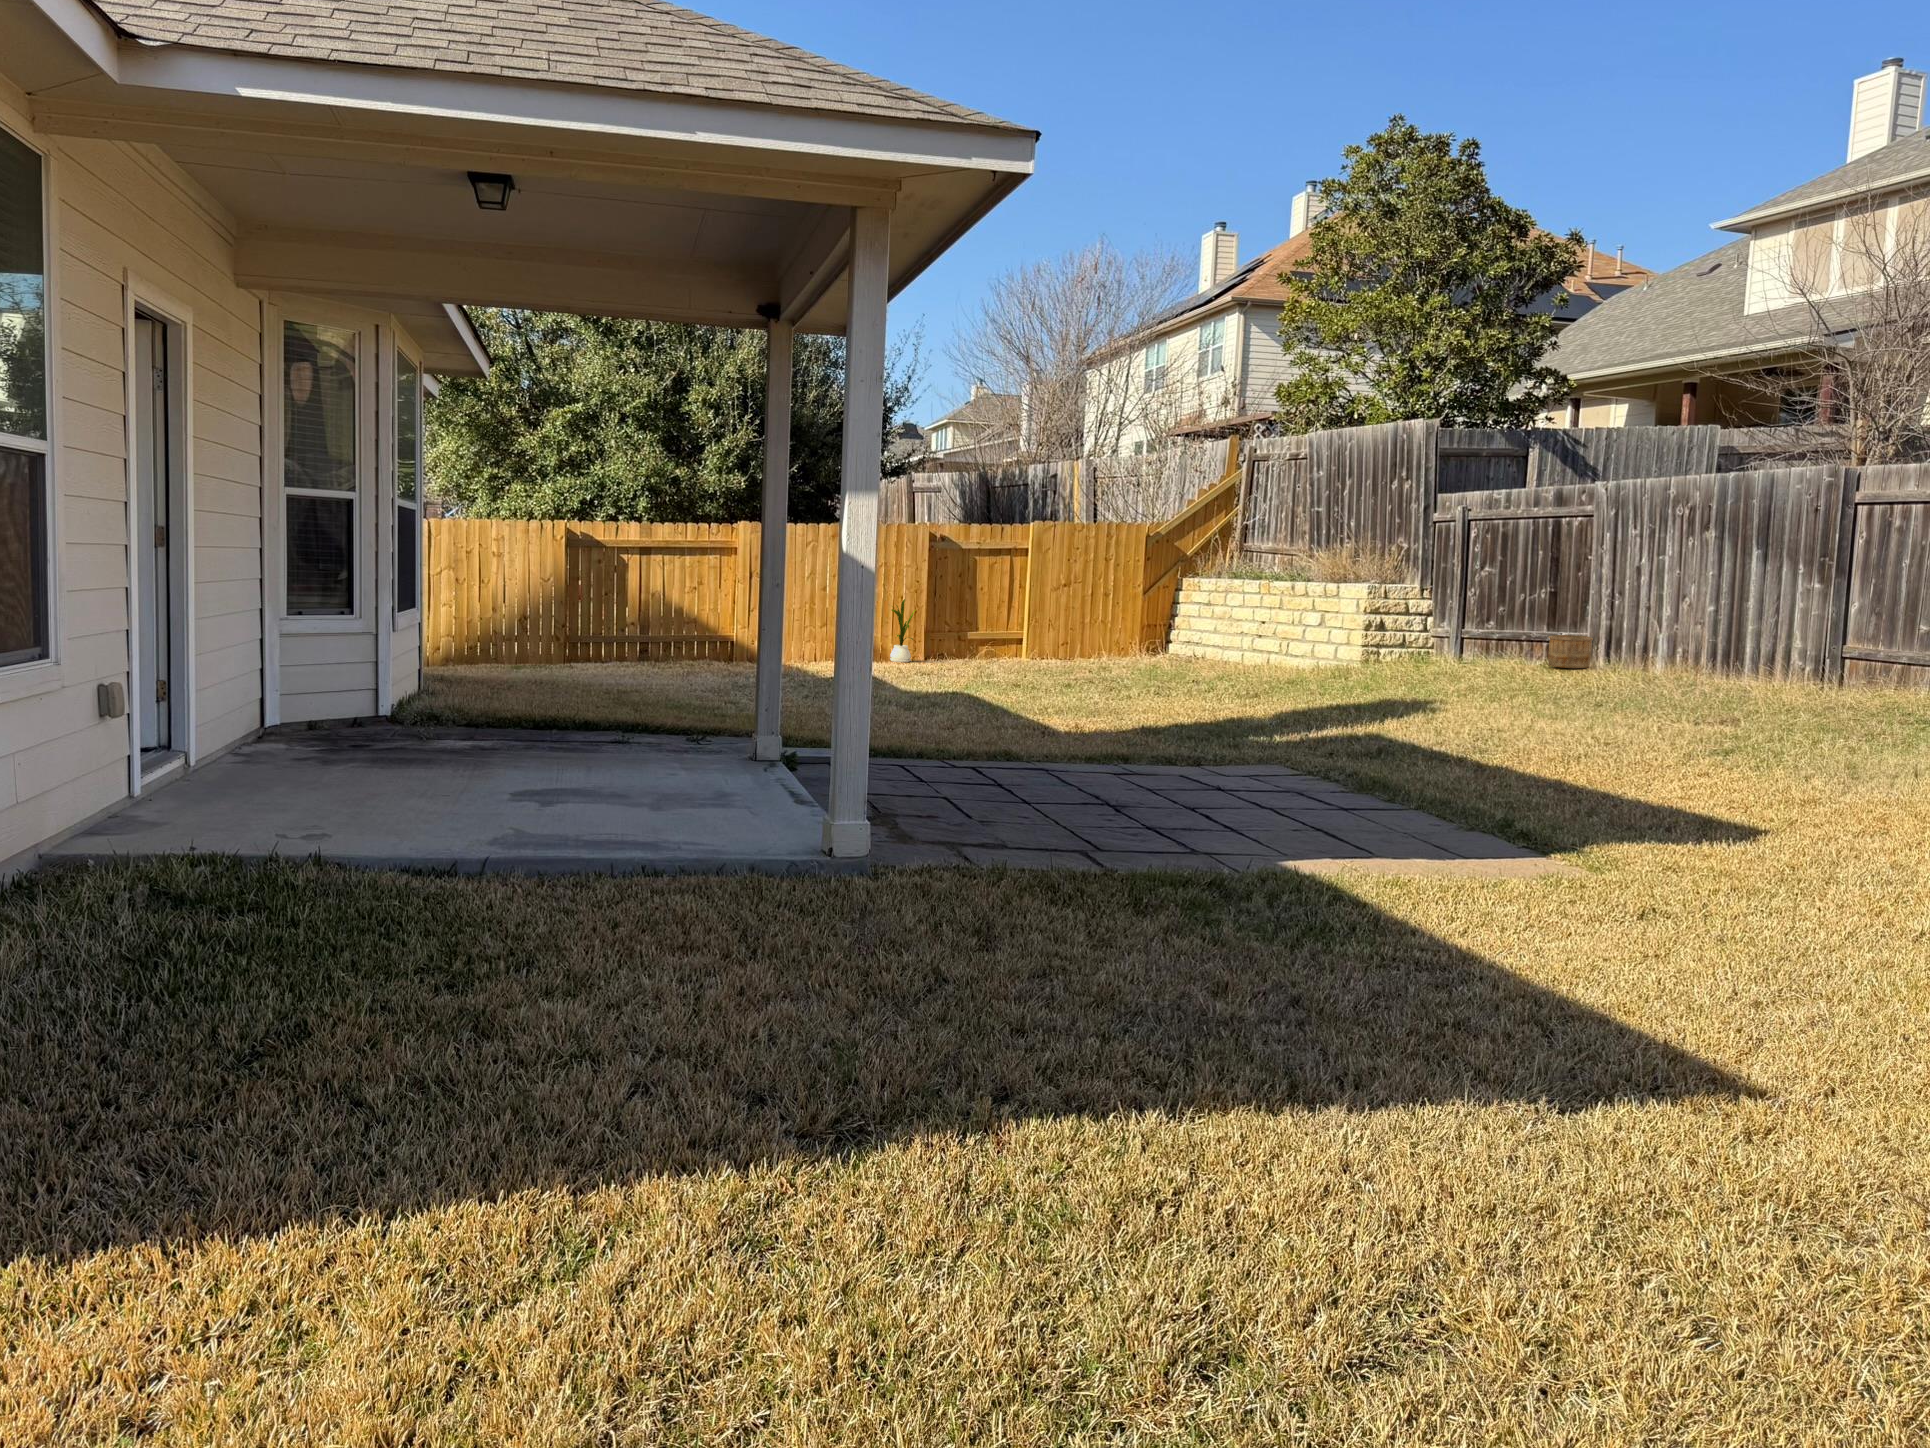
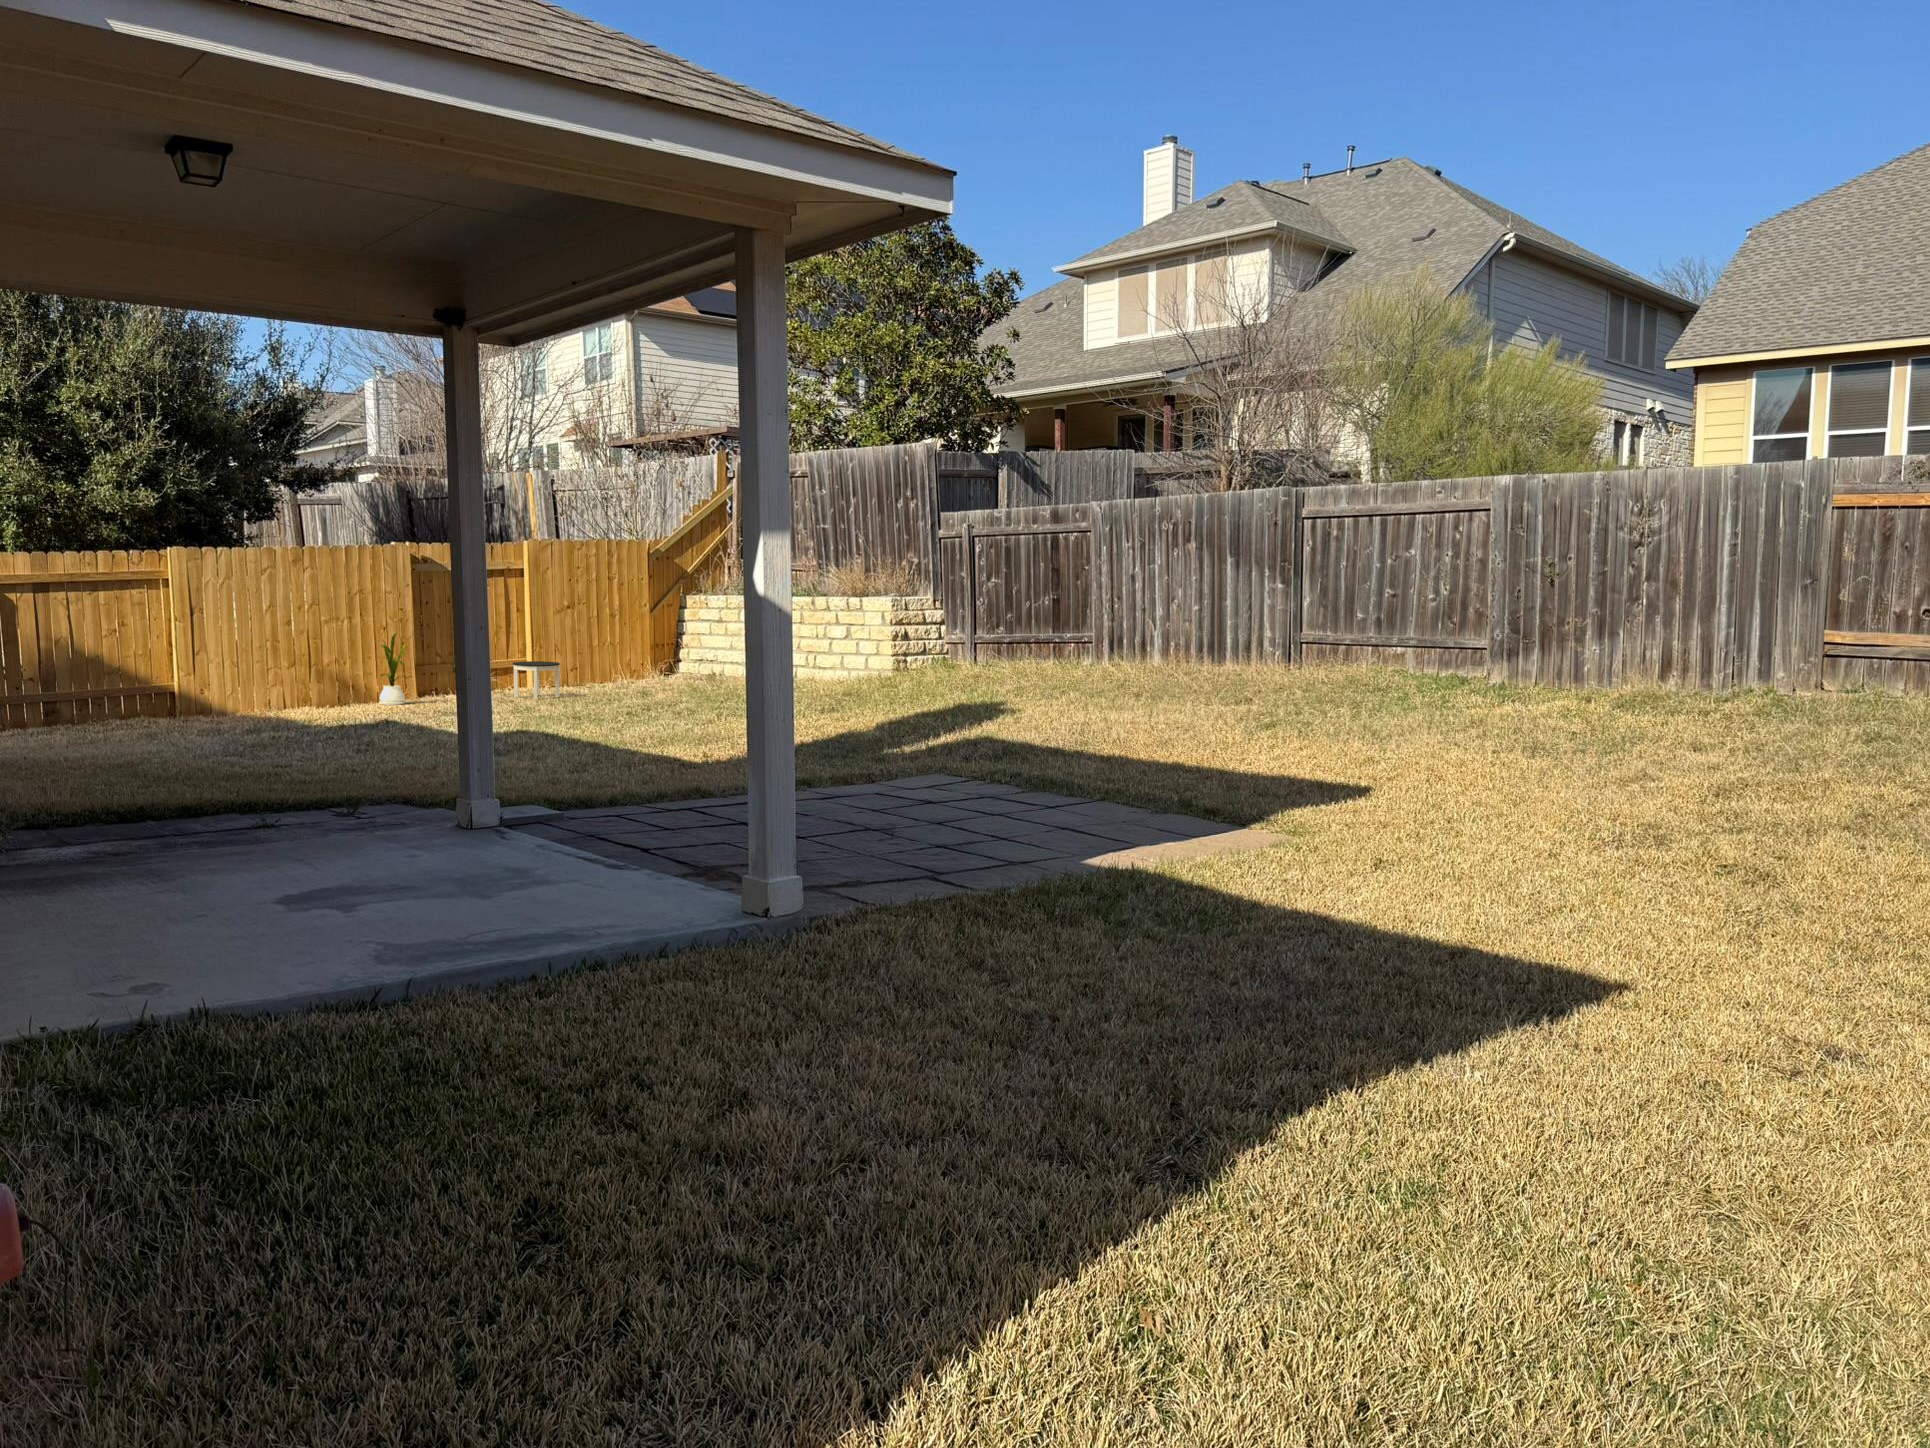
round table: none [1007,631,1049,666] -> present [513,661,560,699]
wooden bucket: present [1548,635,1593,668] -> none [1062,637,1097,666]

